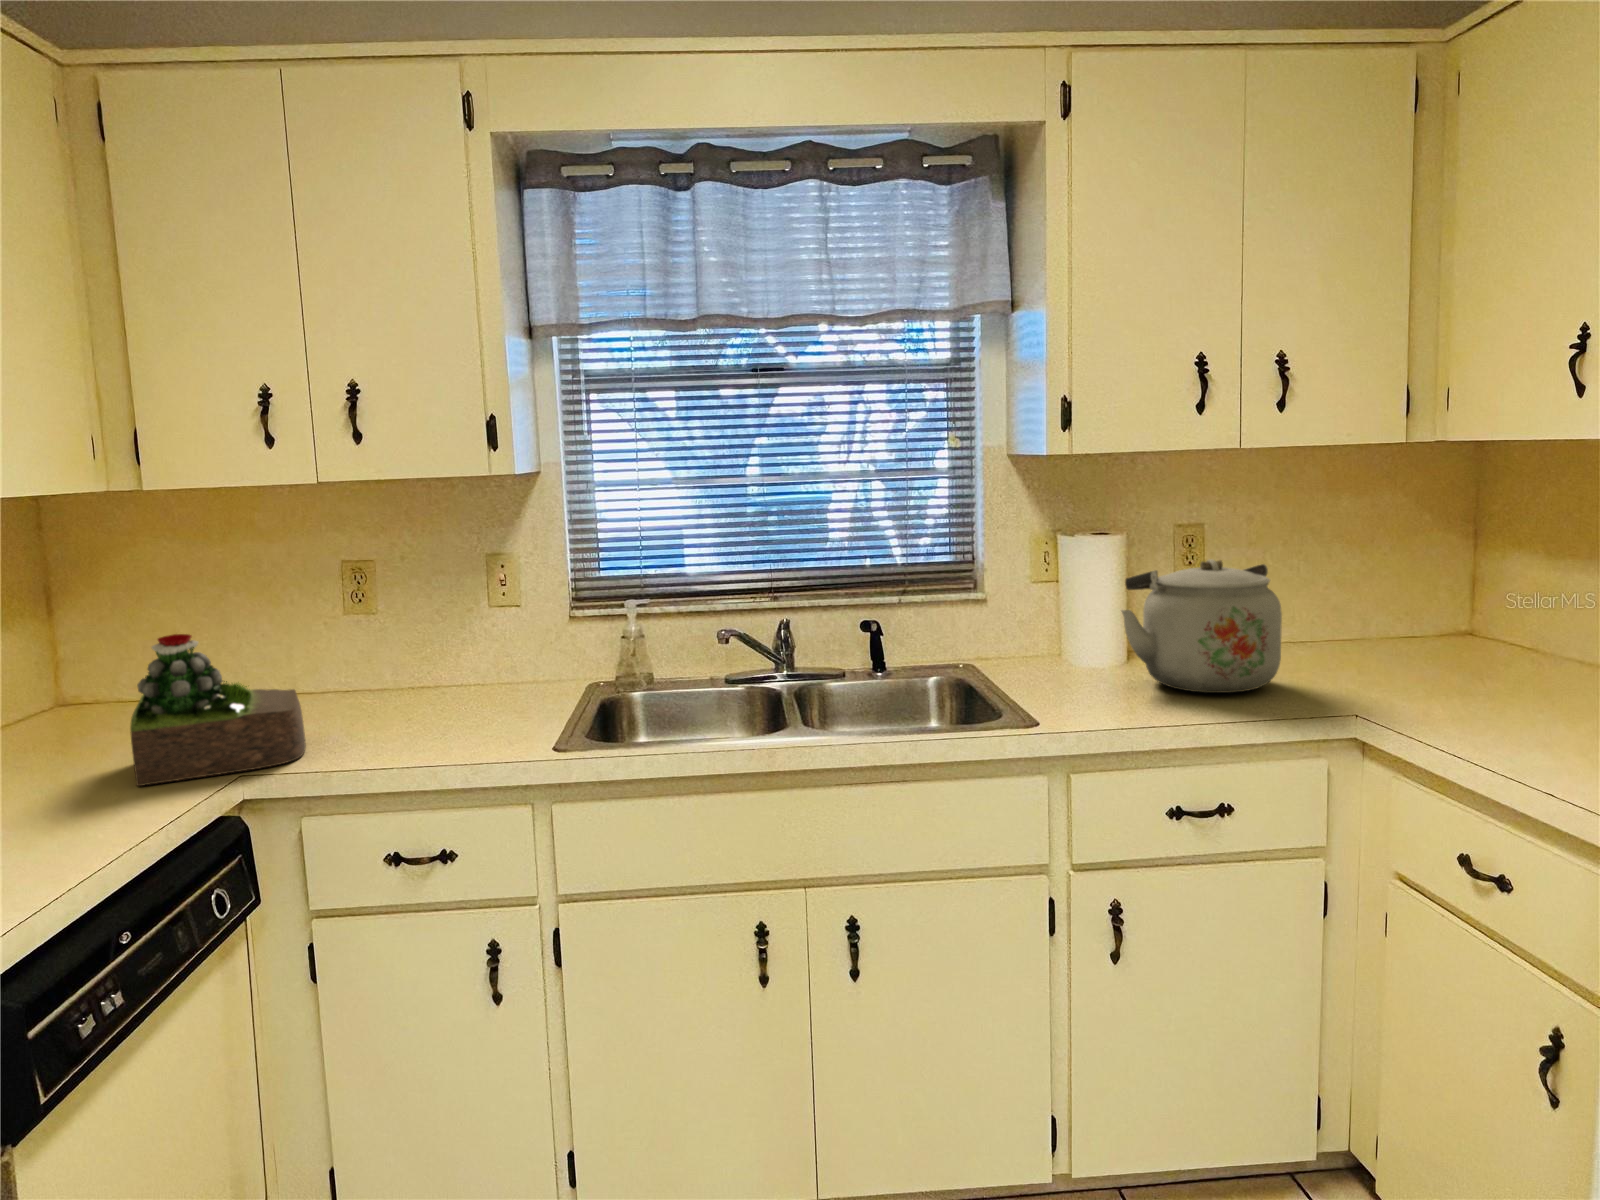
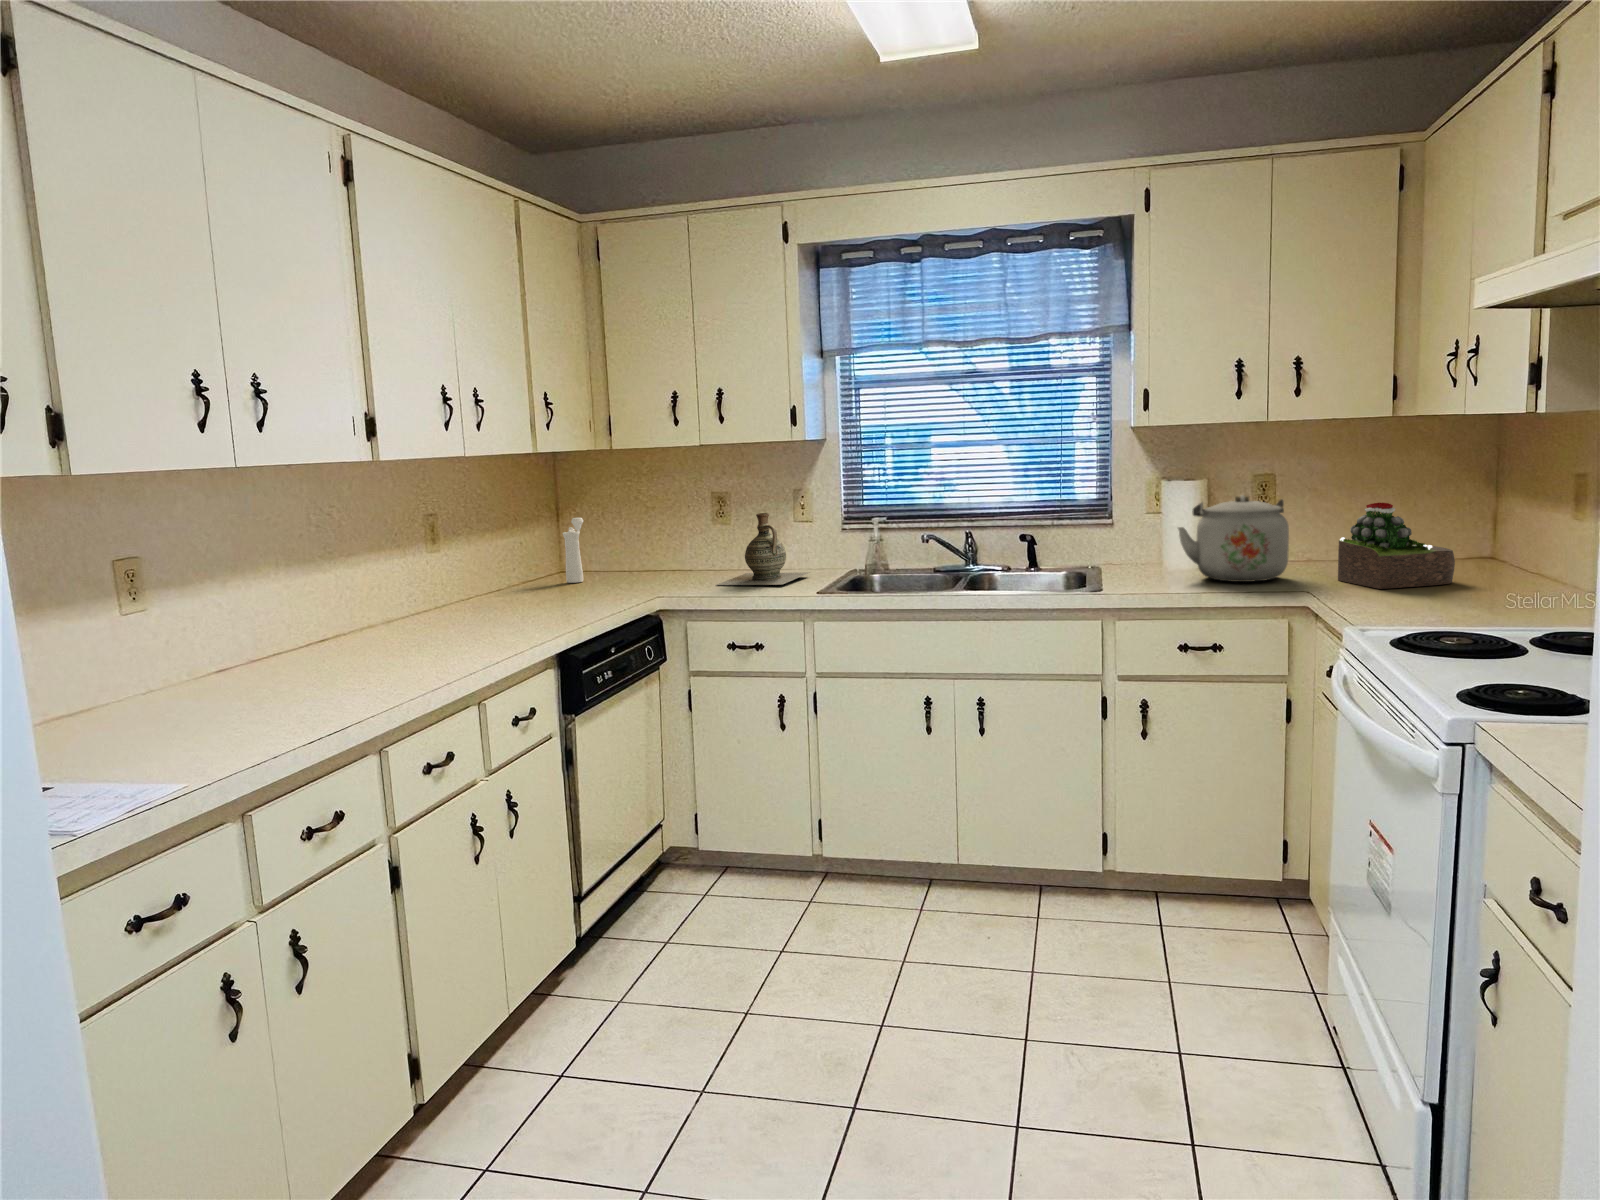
ceramic jug: none [354,600,526,733] -> present [717,513,809,585]
pepper mill: none [44,613,94,737] -> present [563,518,584,583]
succulent plant: present [130,634,306,786] -> present [1338,503,1455,589]

